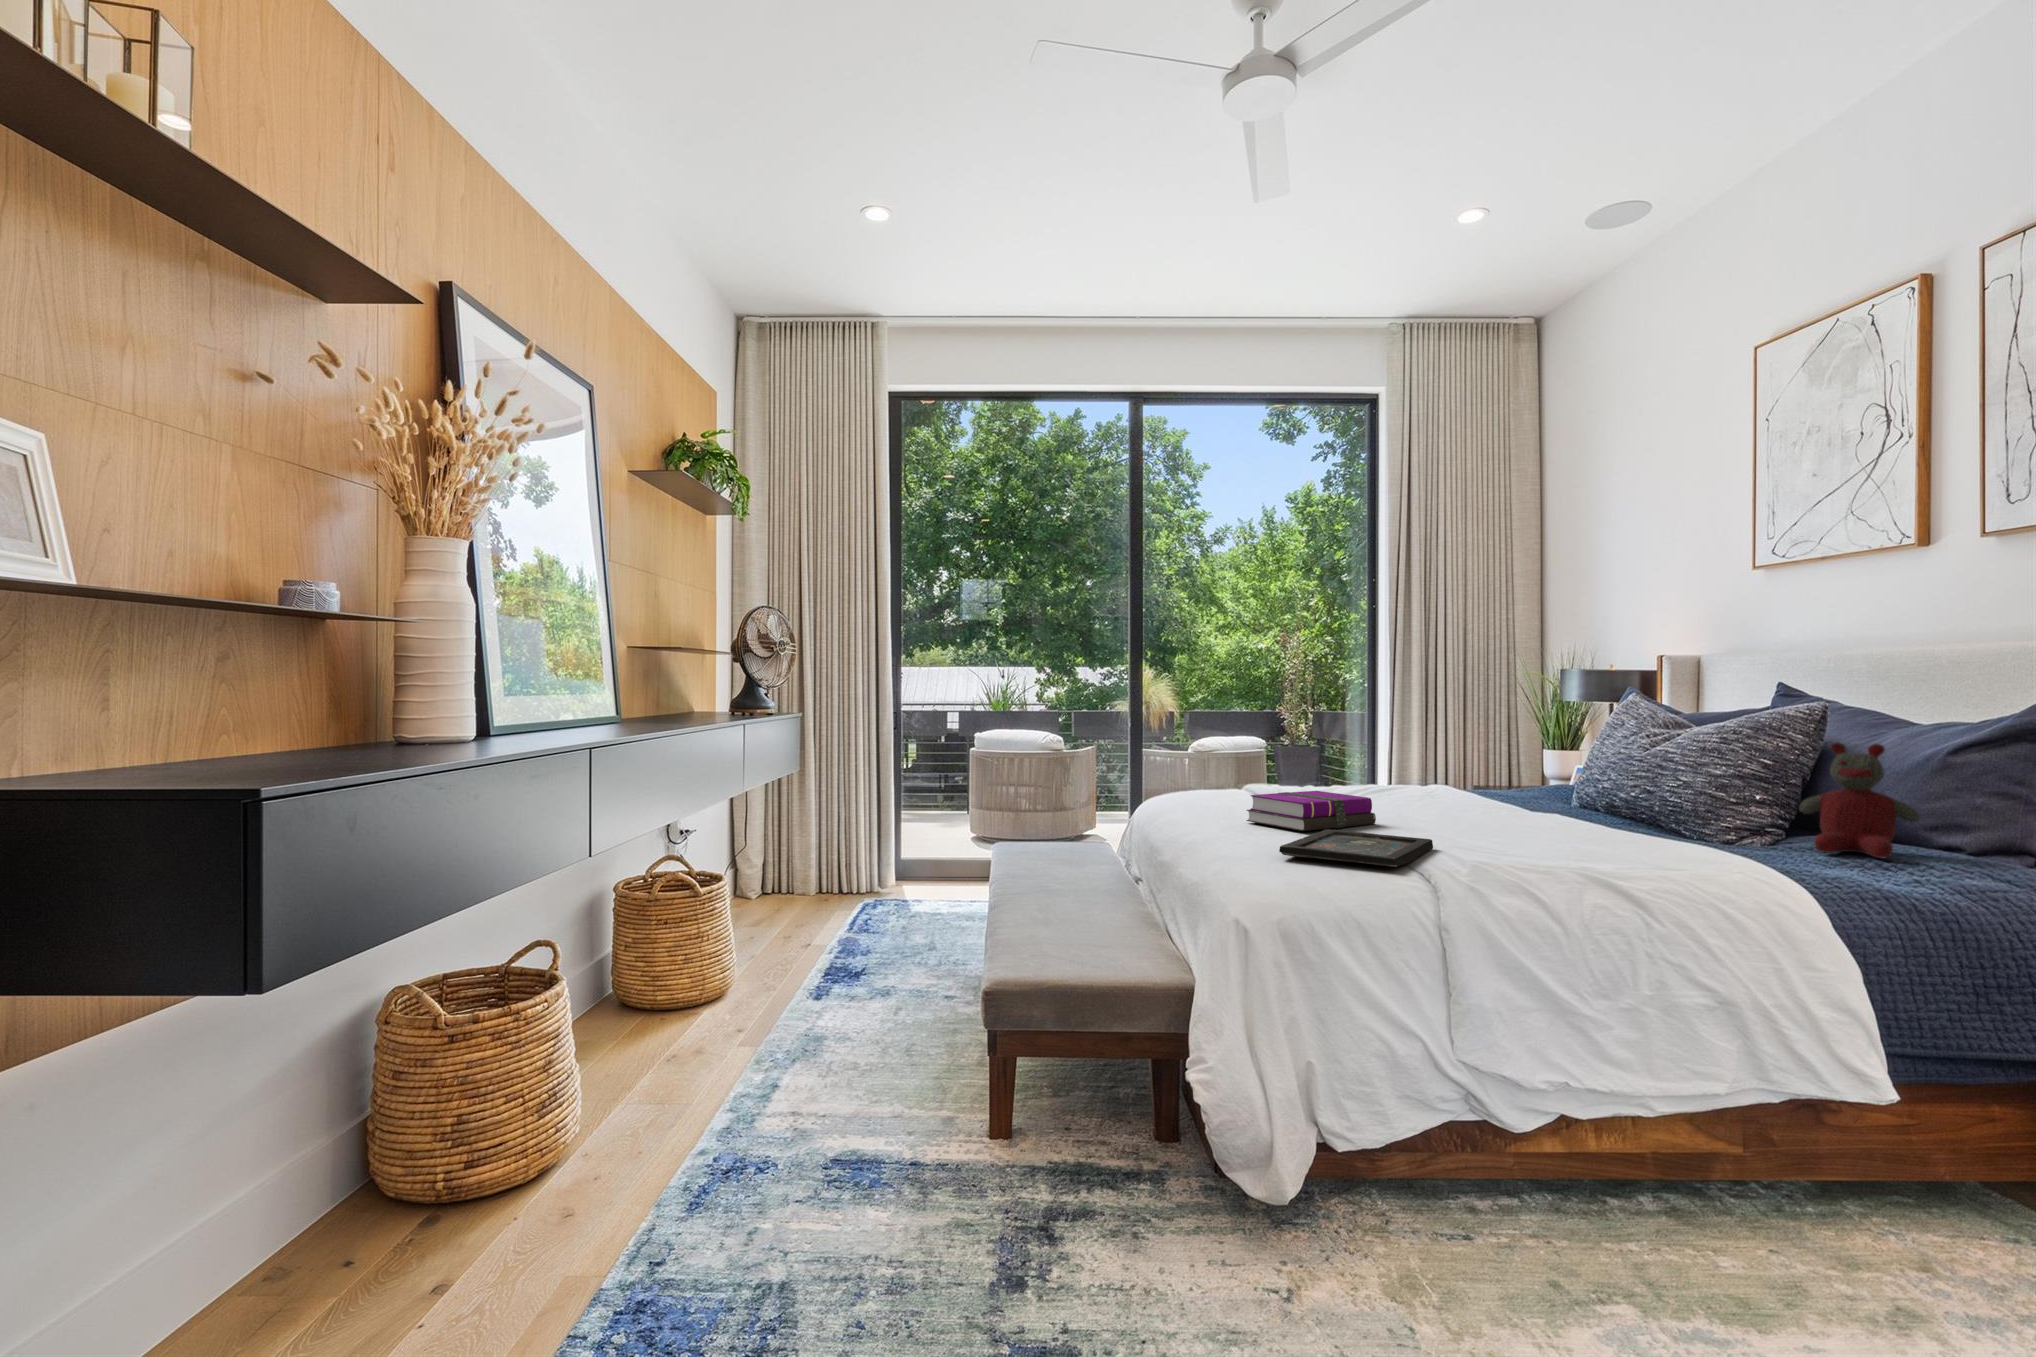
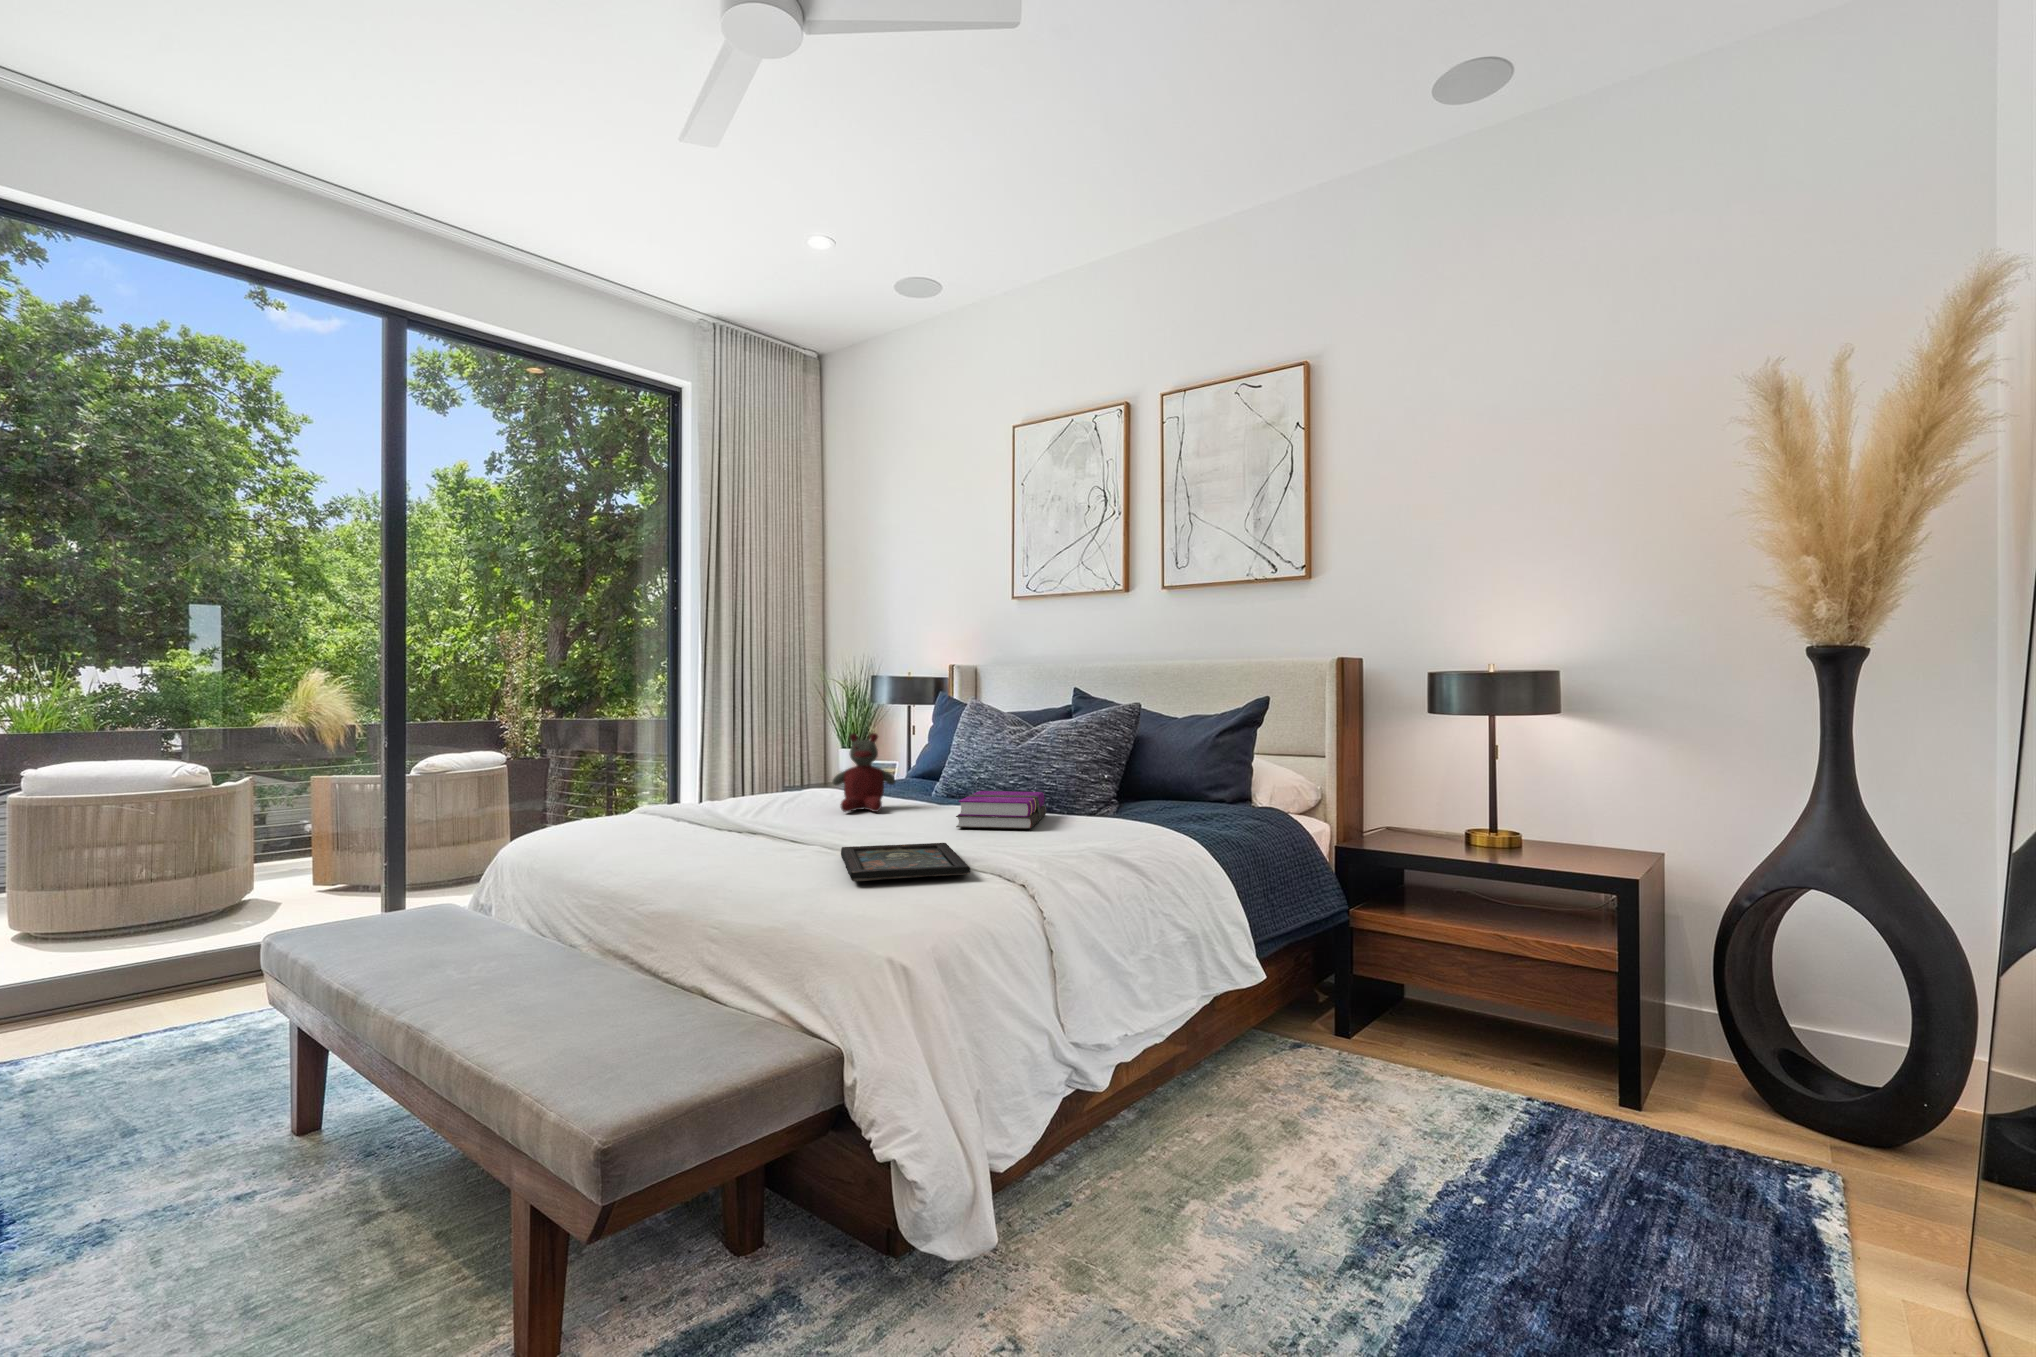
stuffed bear: present [1799,742,1920,859] -> present [832,733,895,812]
hardback book: present [1246,791,1376,831] -> present [956,791,1046,829]

